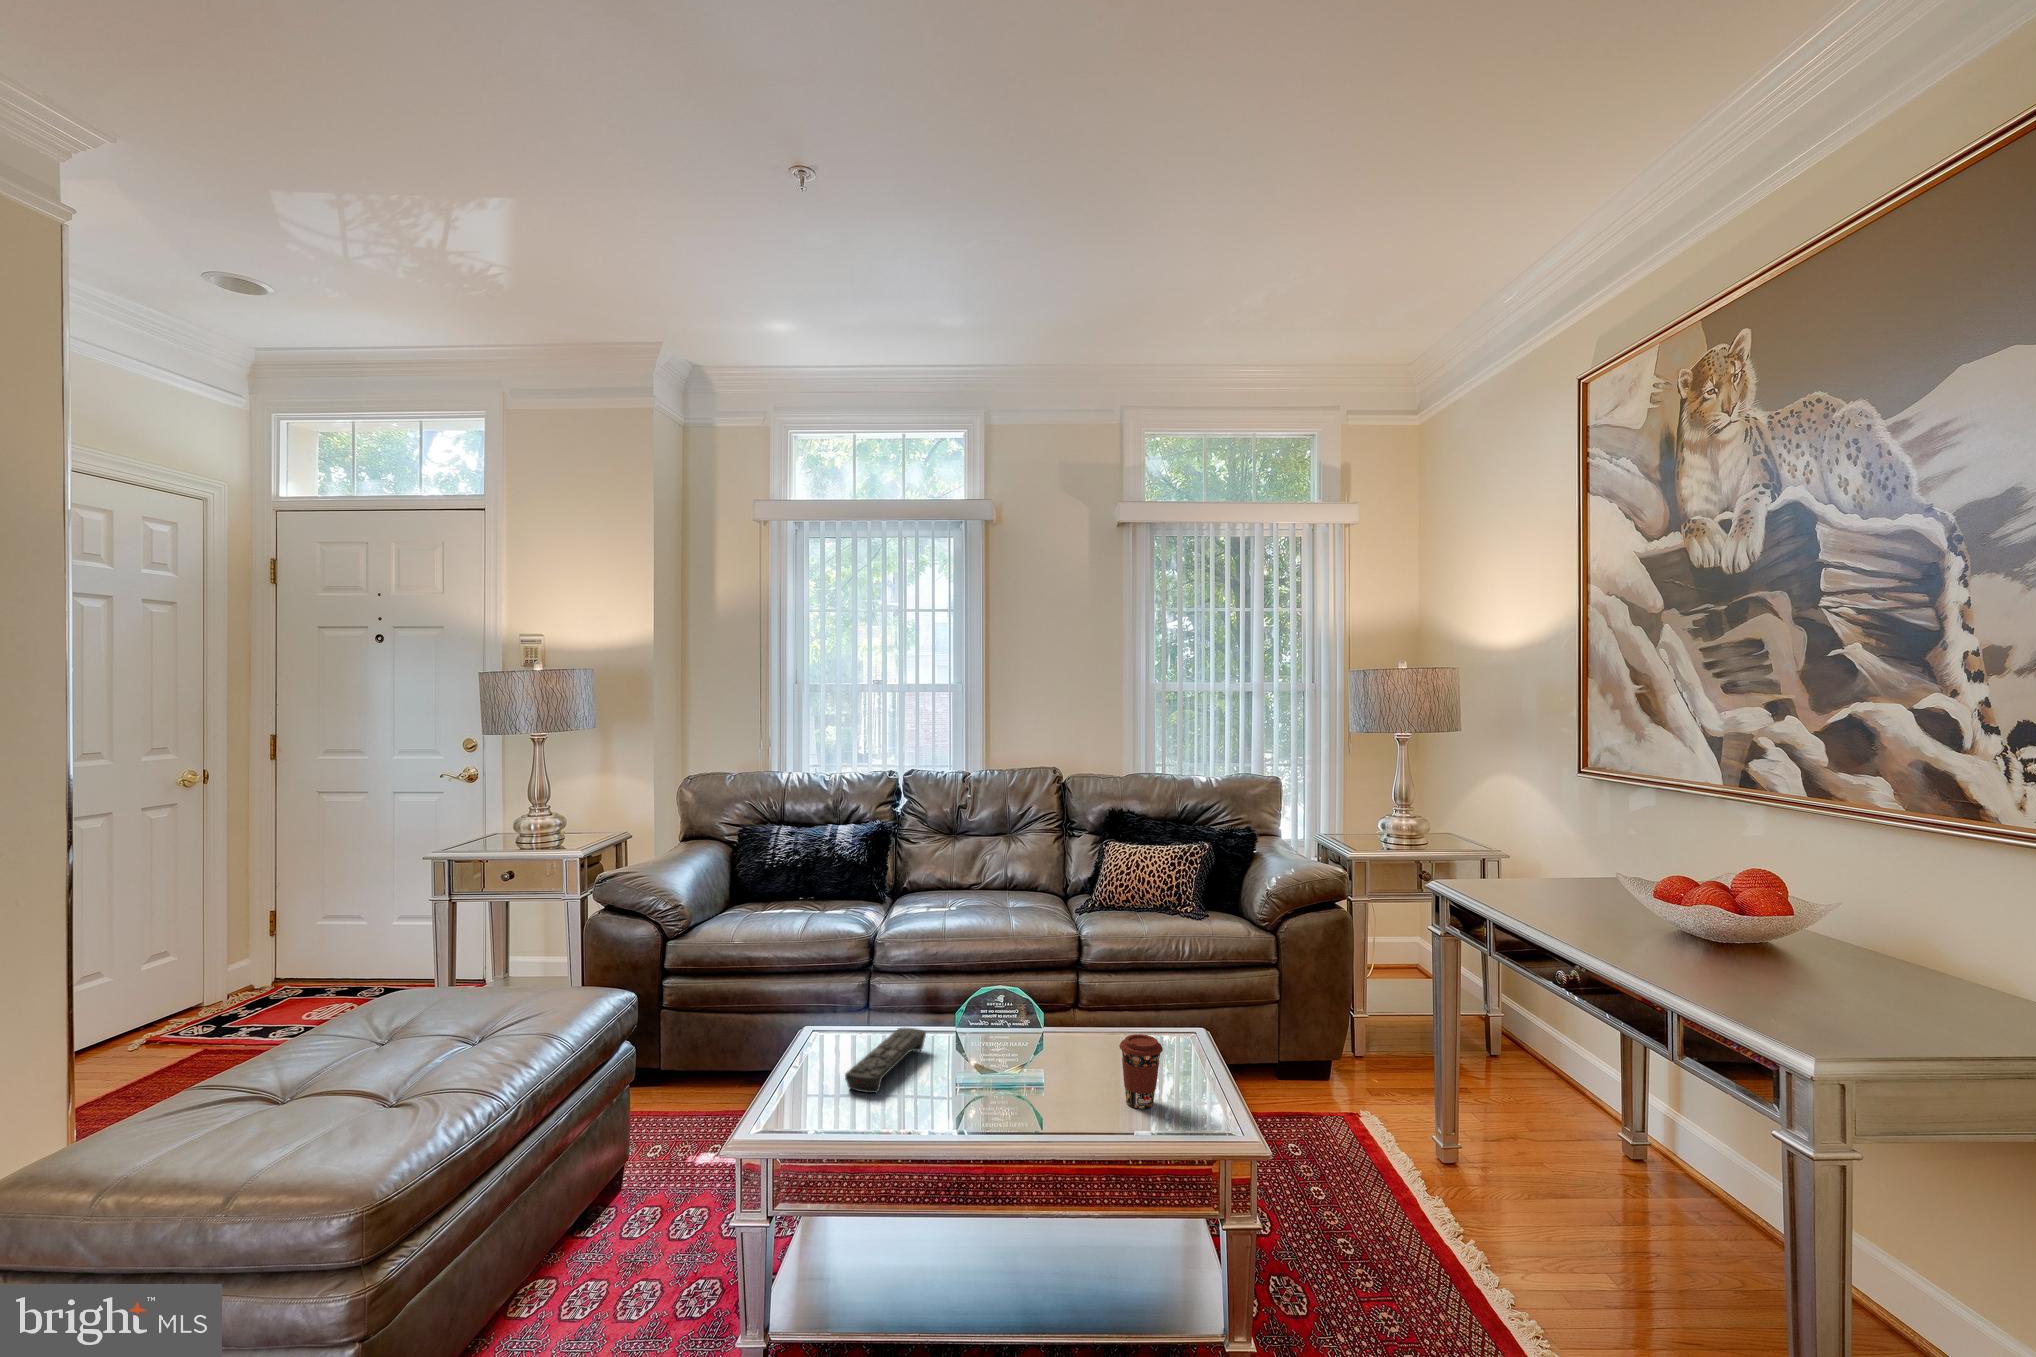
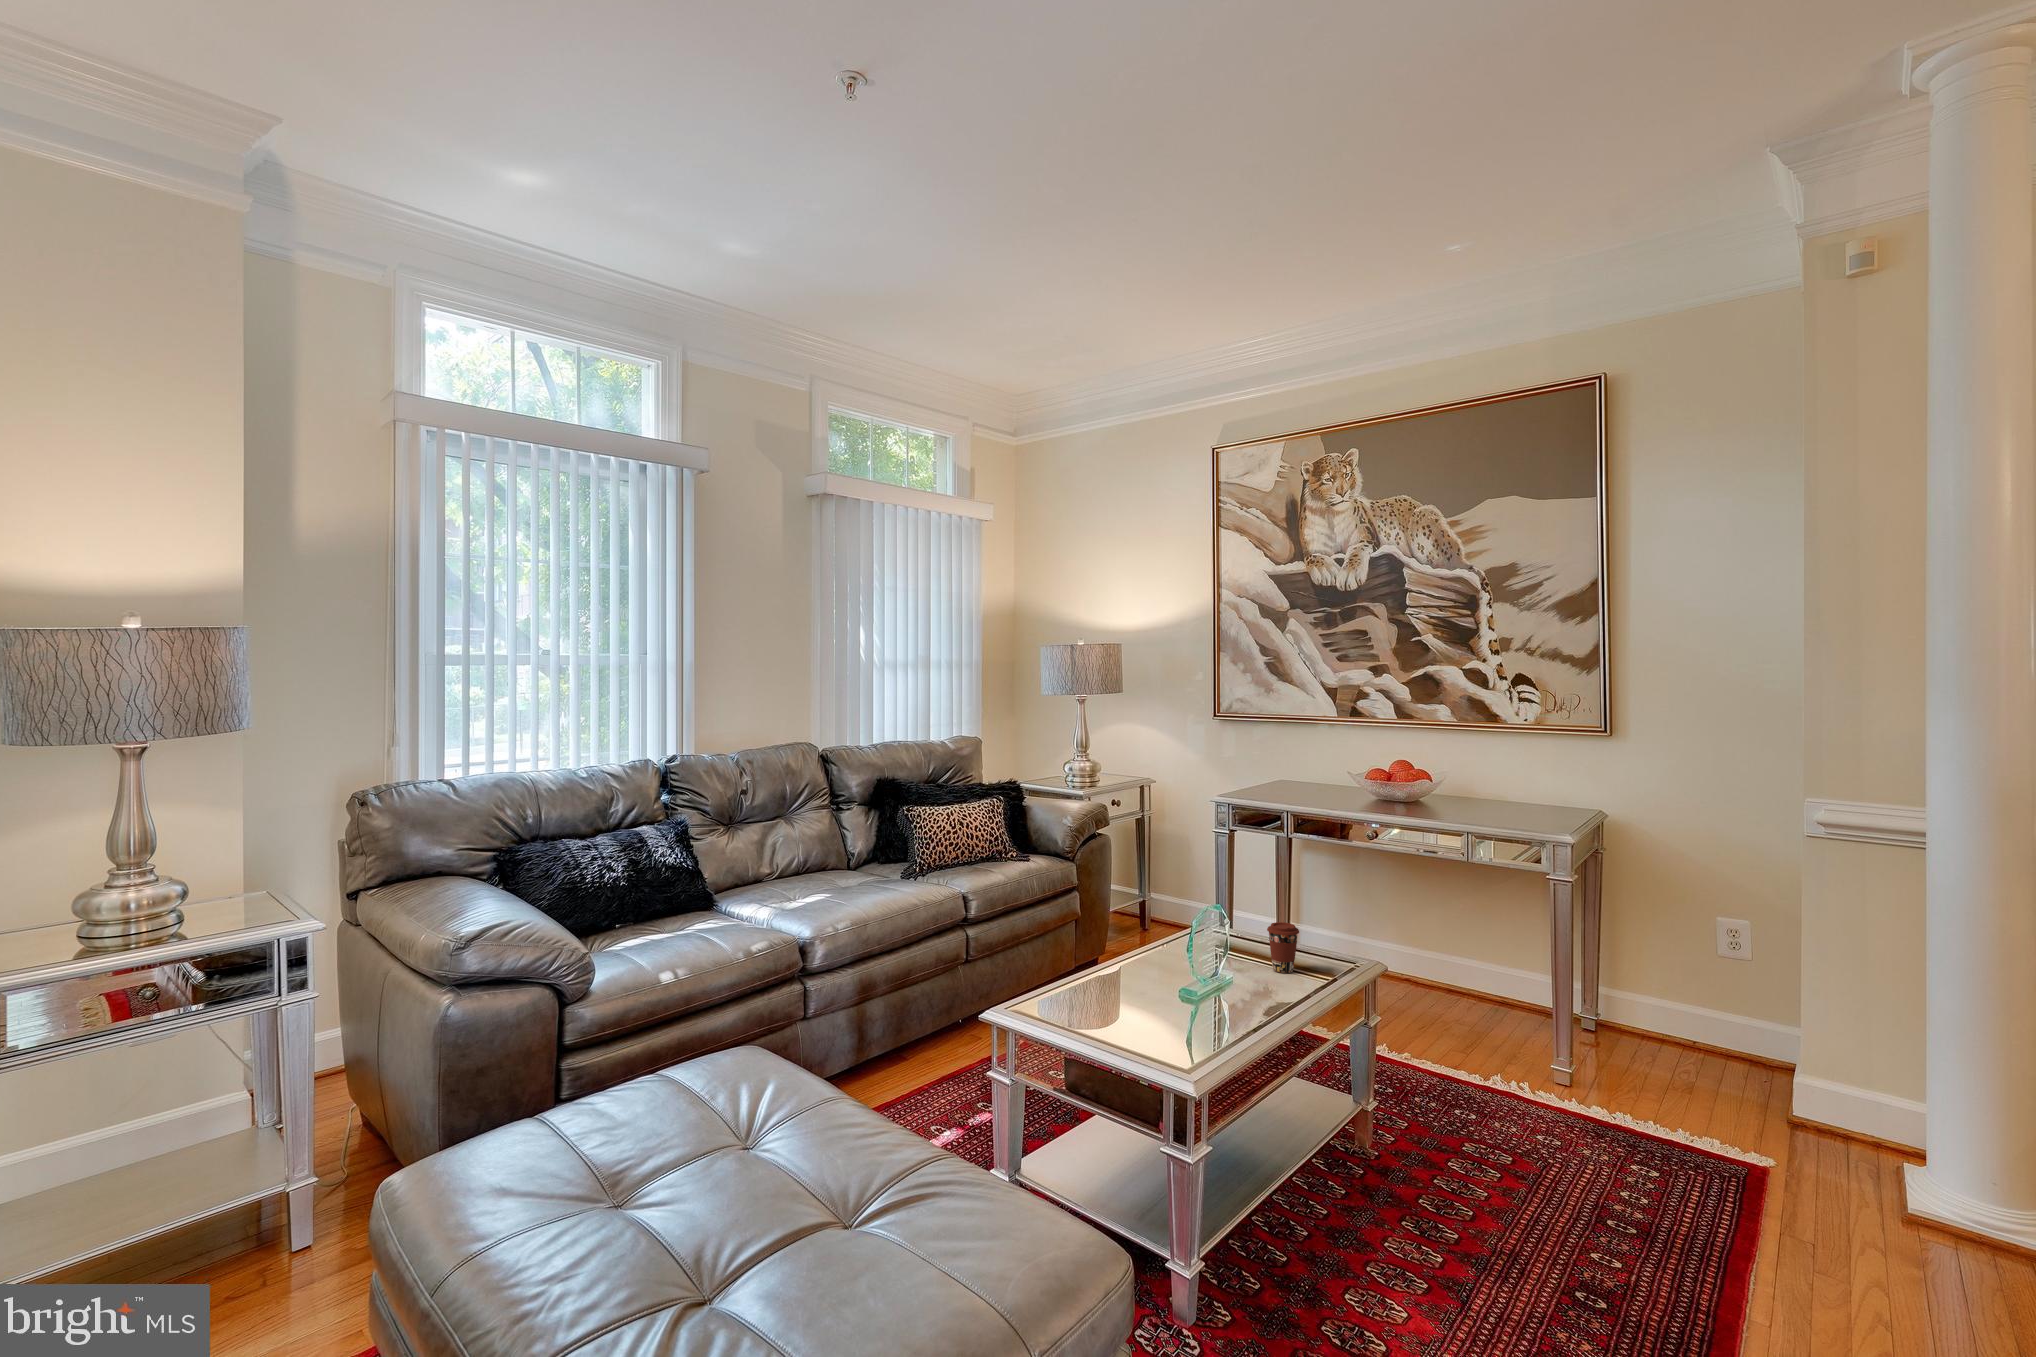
remote control: present [845,1028,926,1093] -> none [1090,975,1180,1027]

